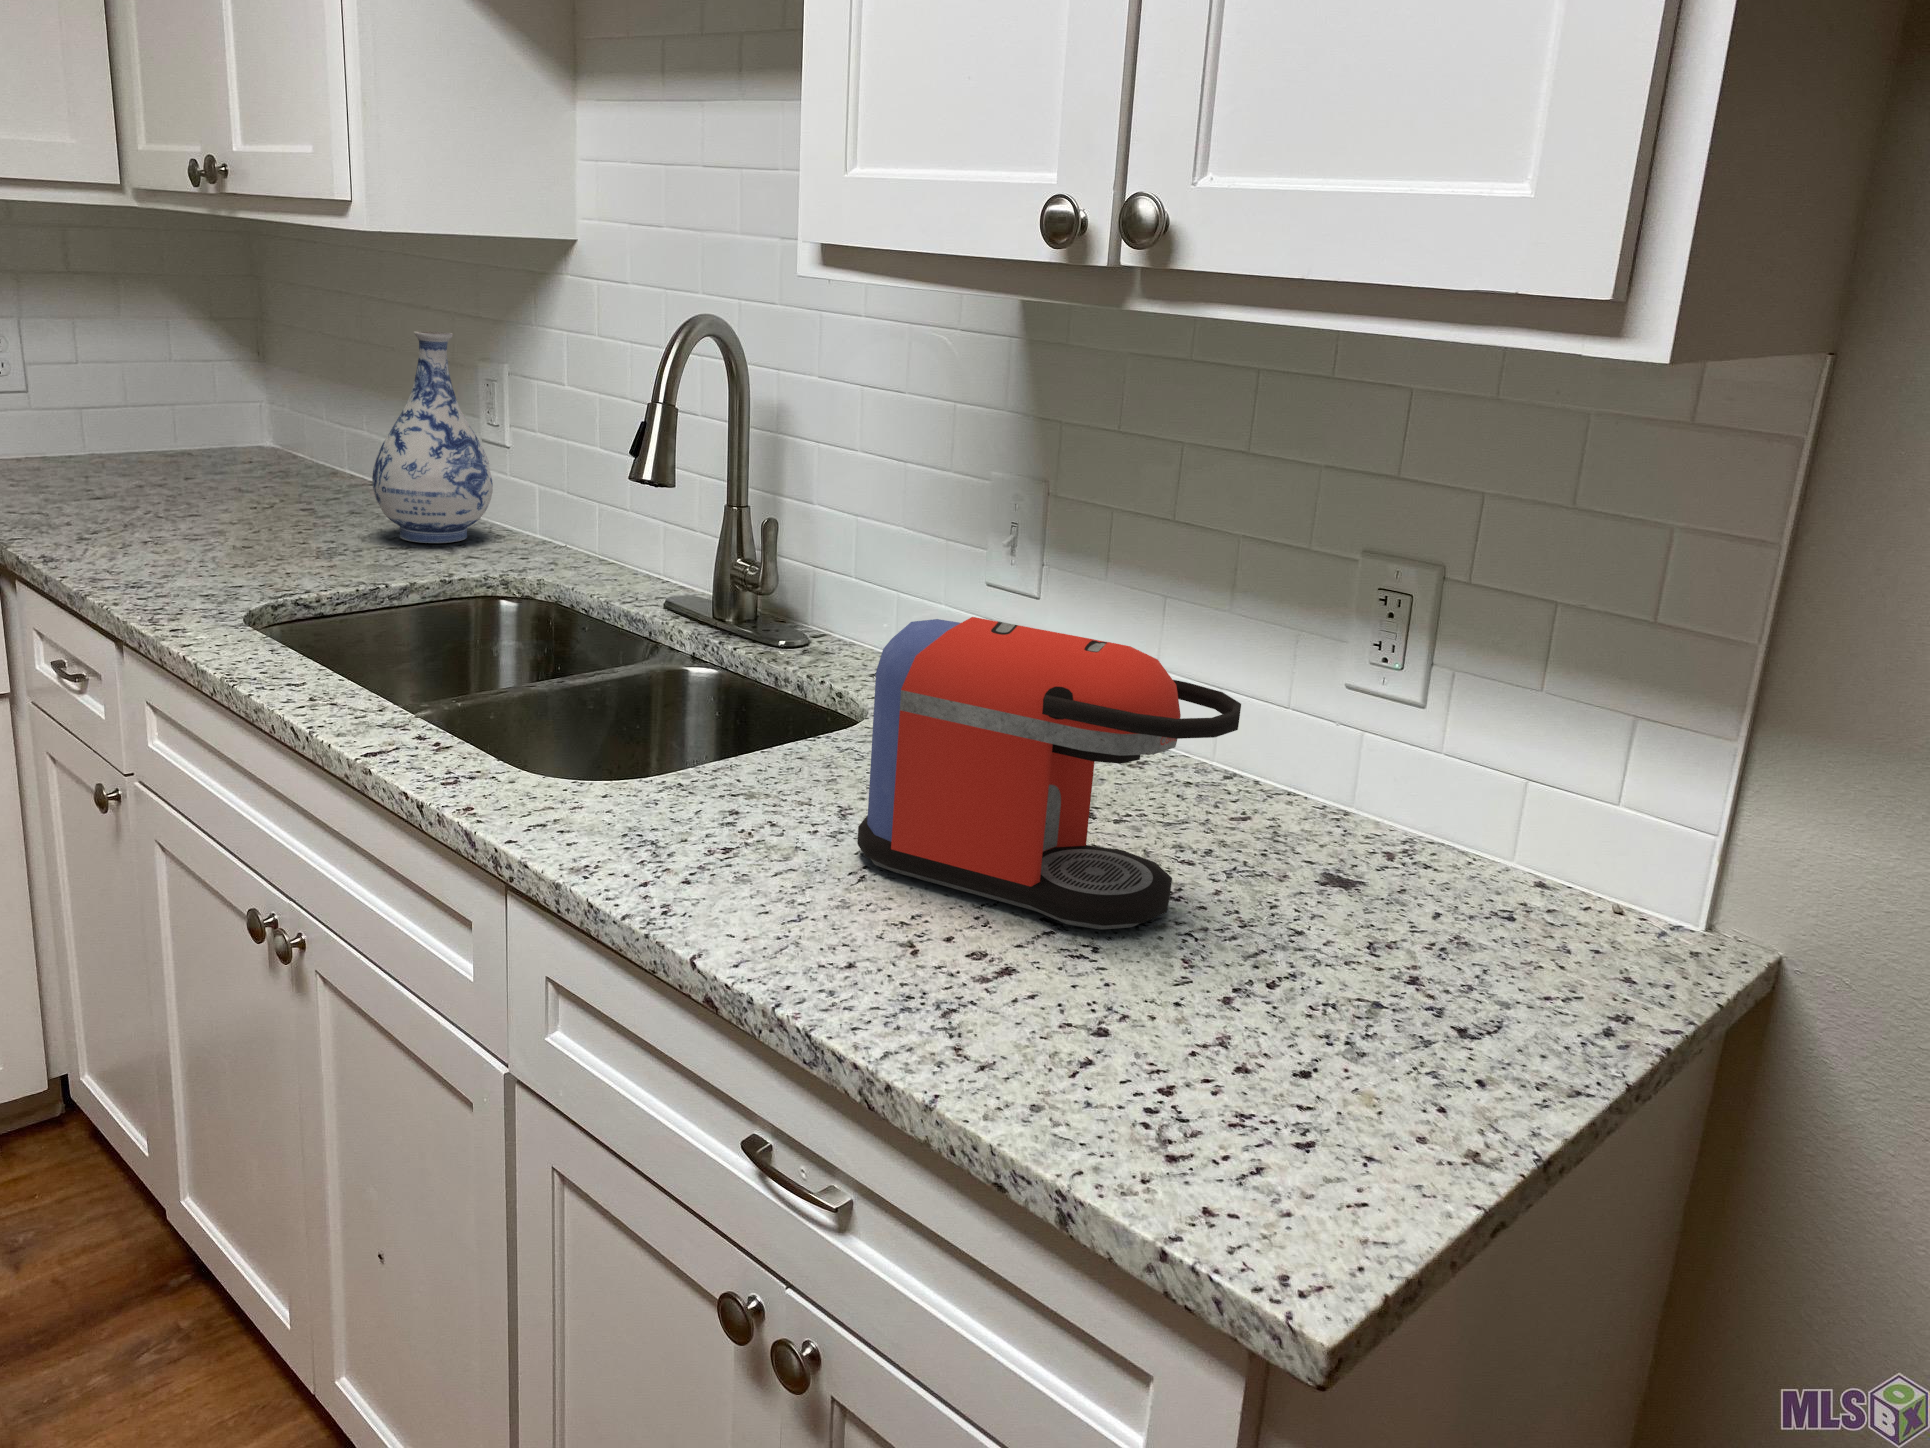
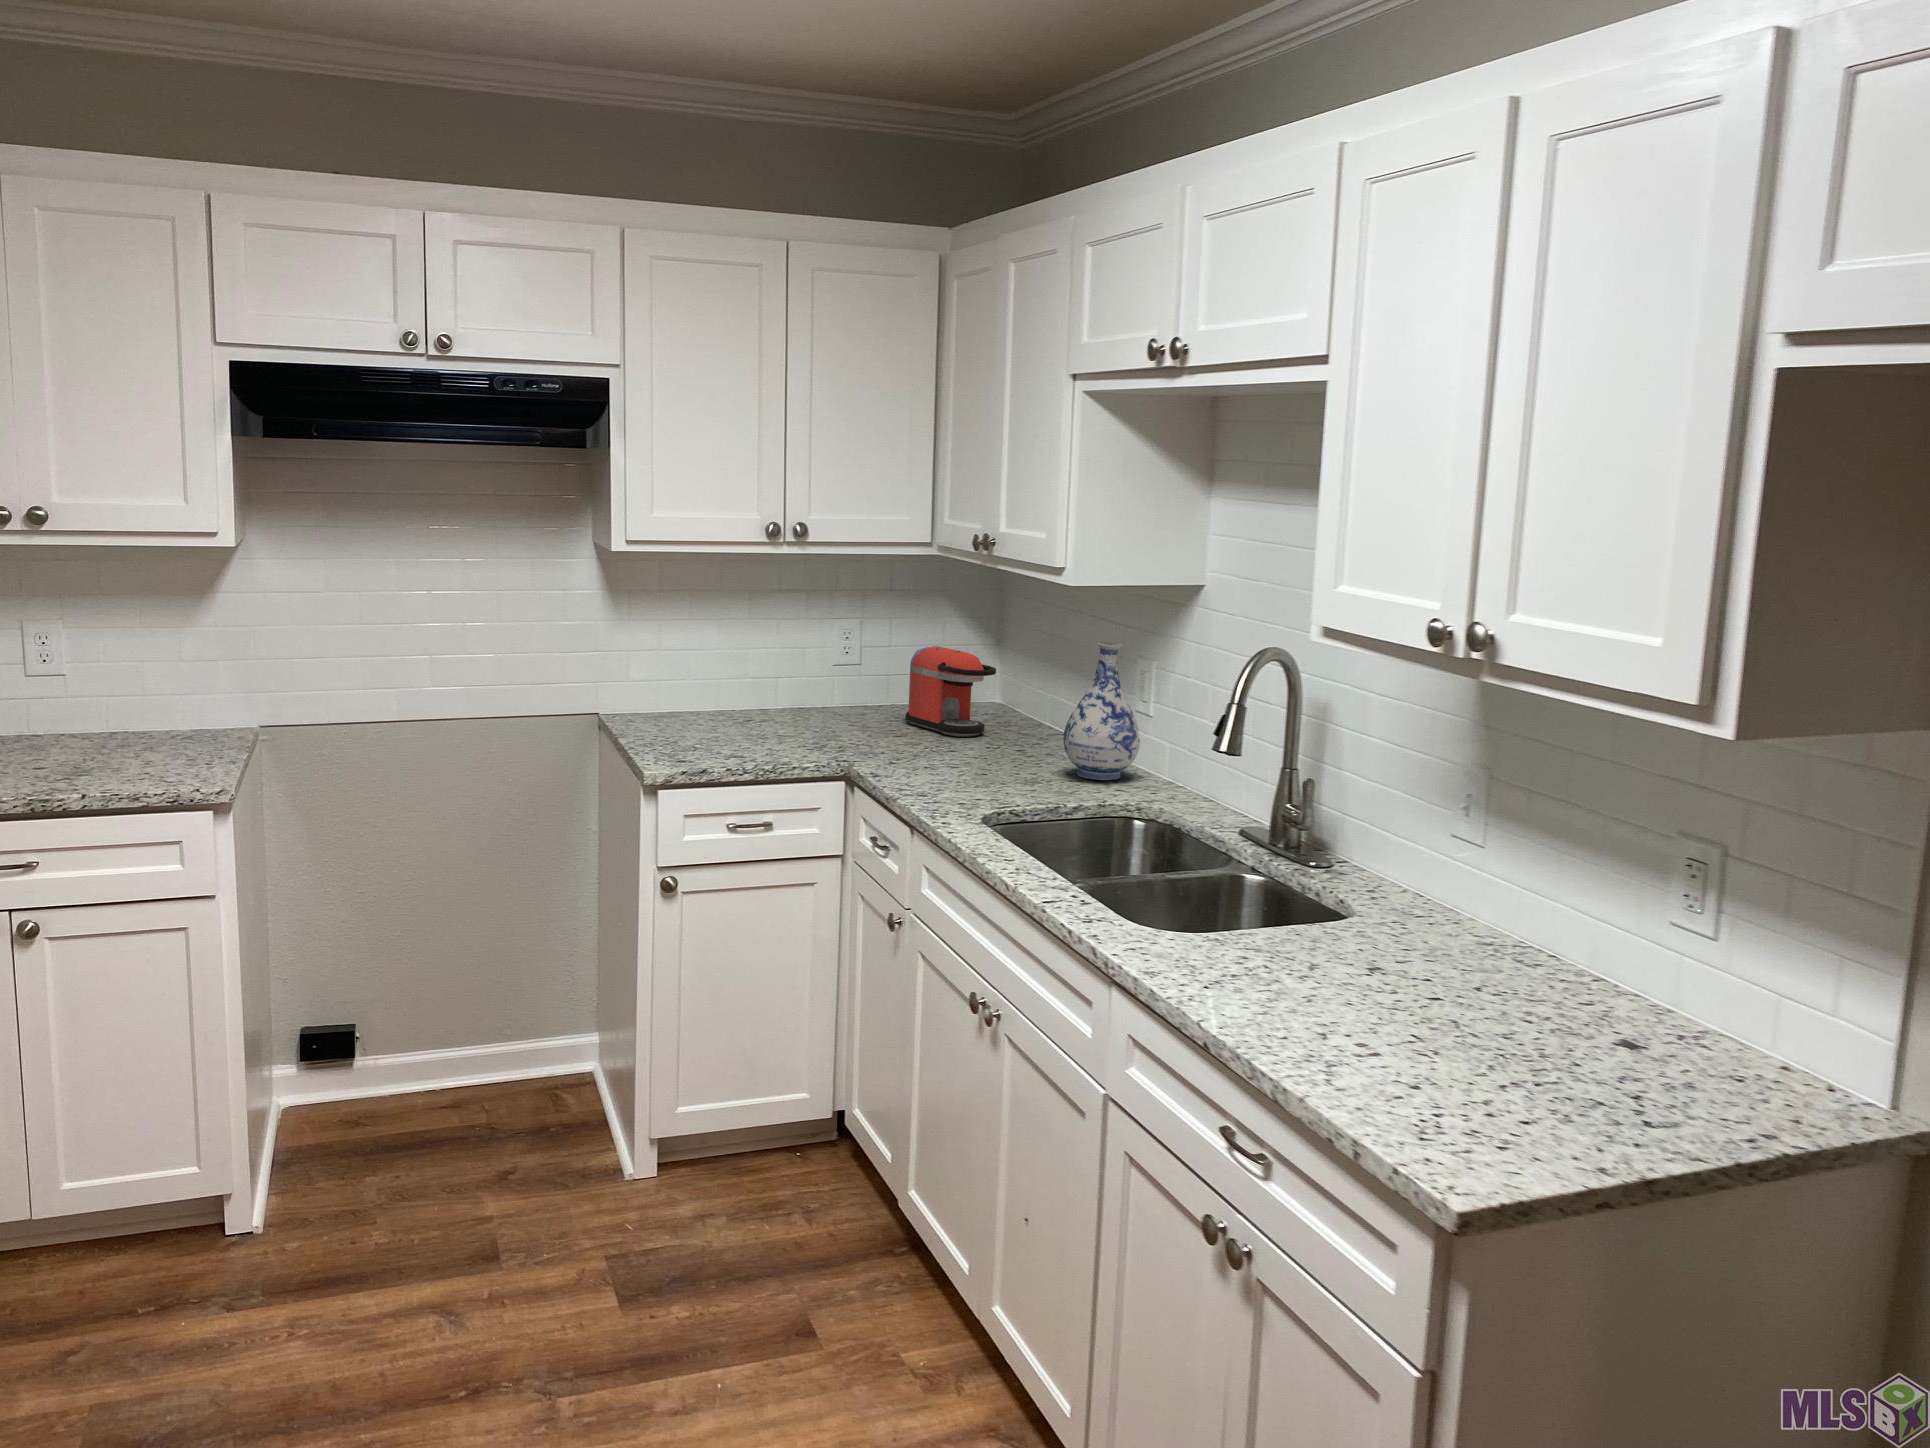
coffee maker: present [857,617,1241,929] -> present [905,646,996,737]

